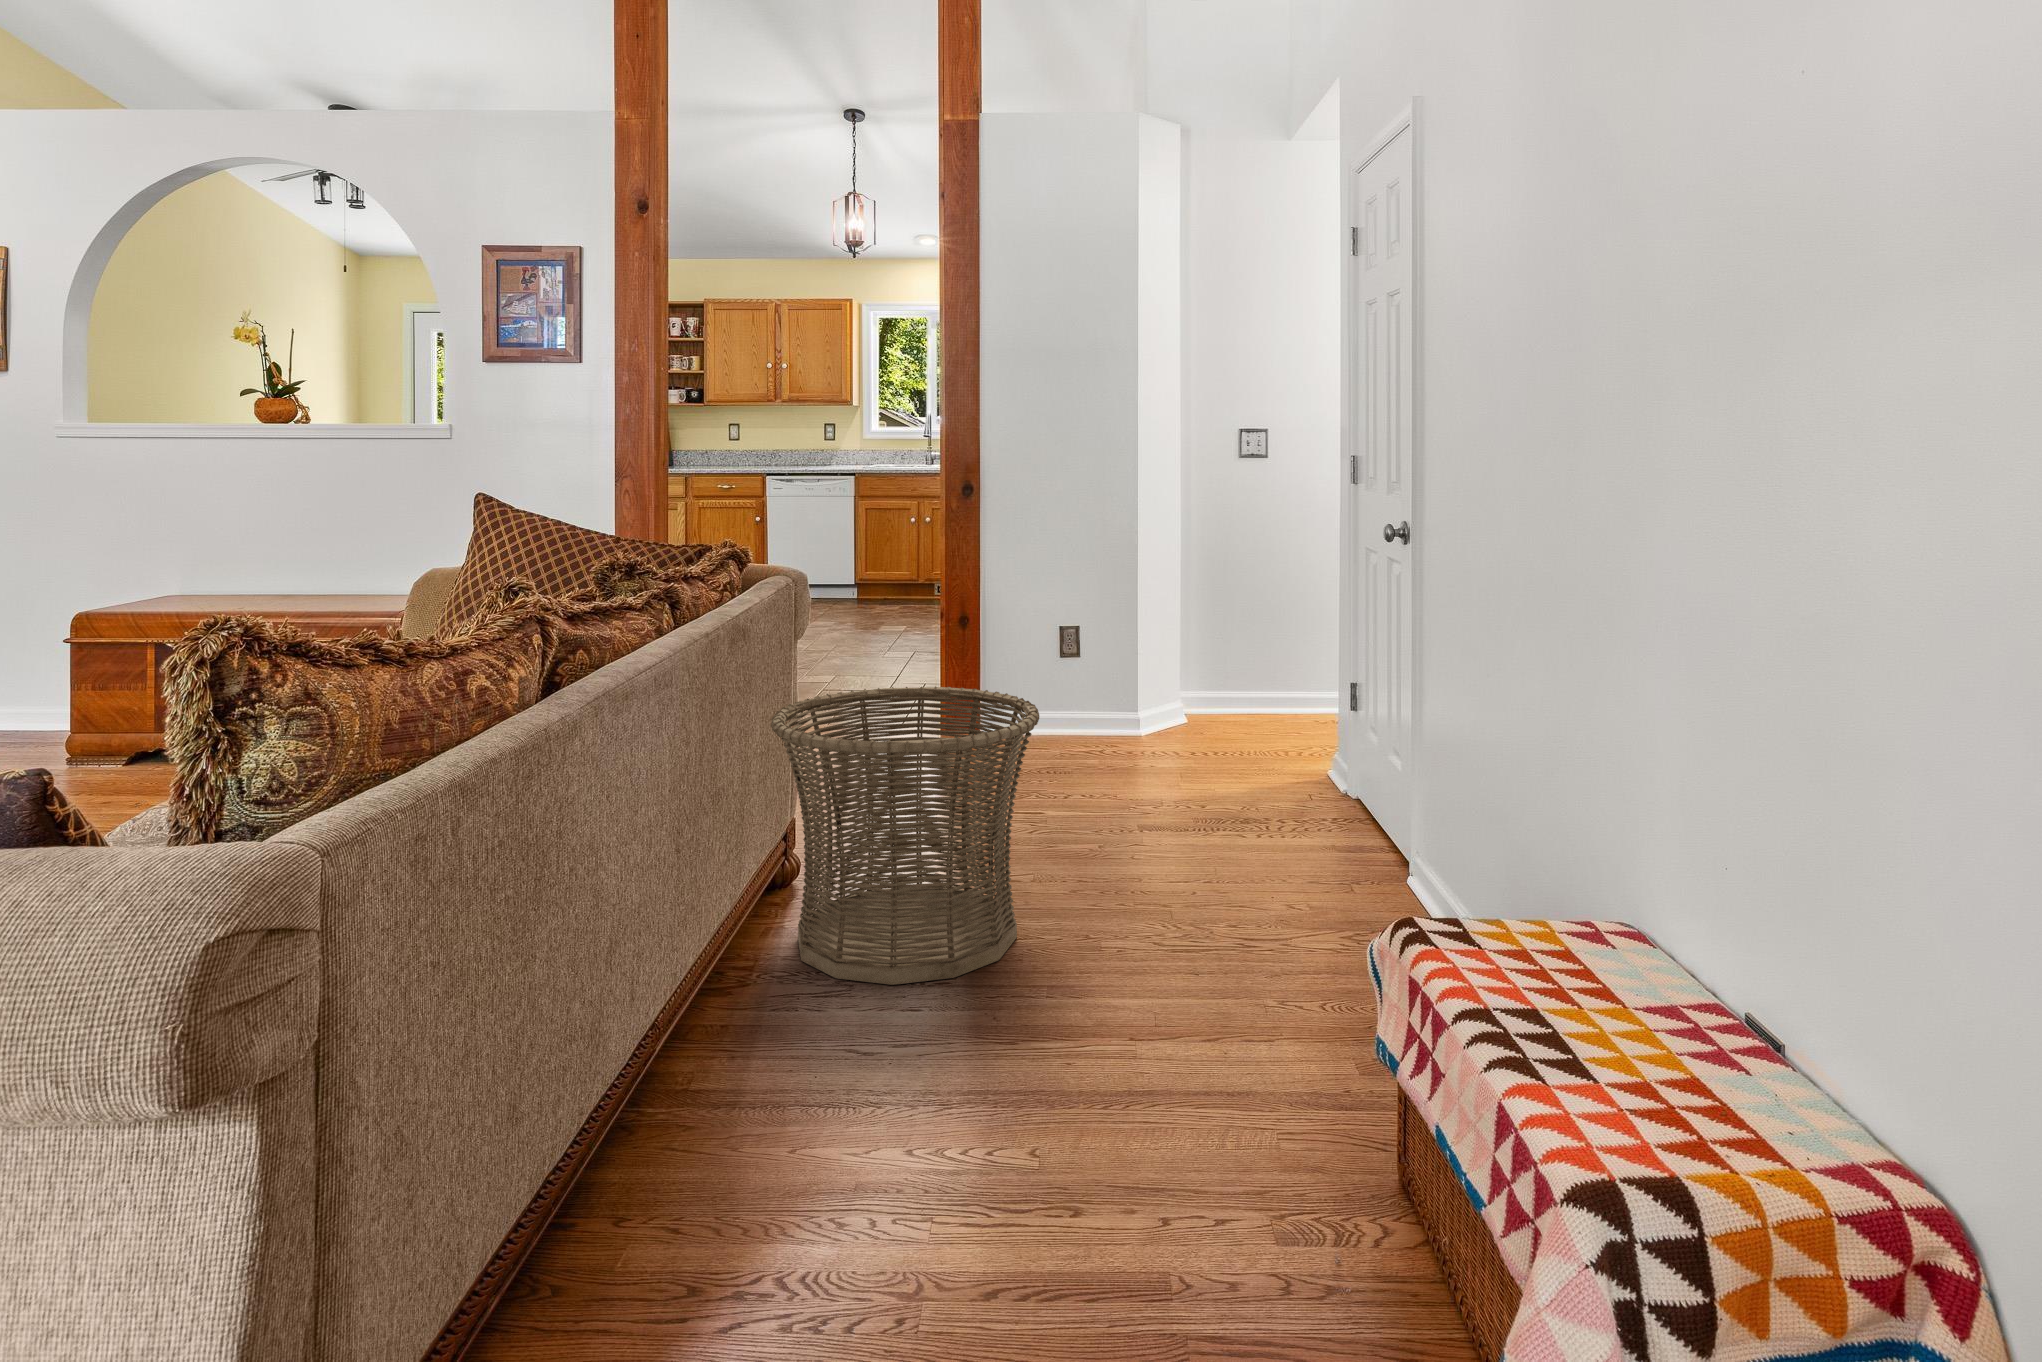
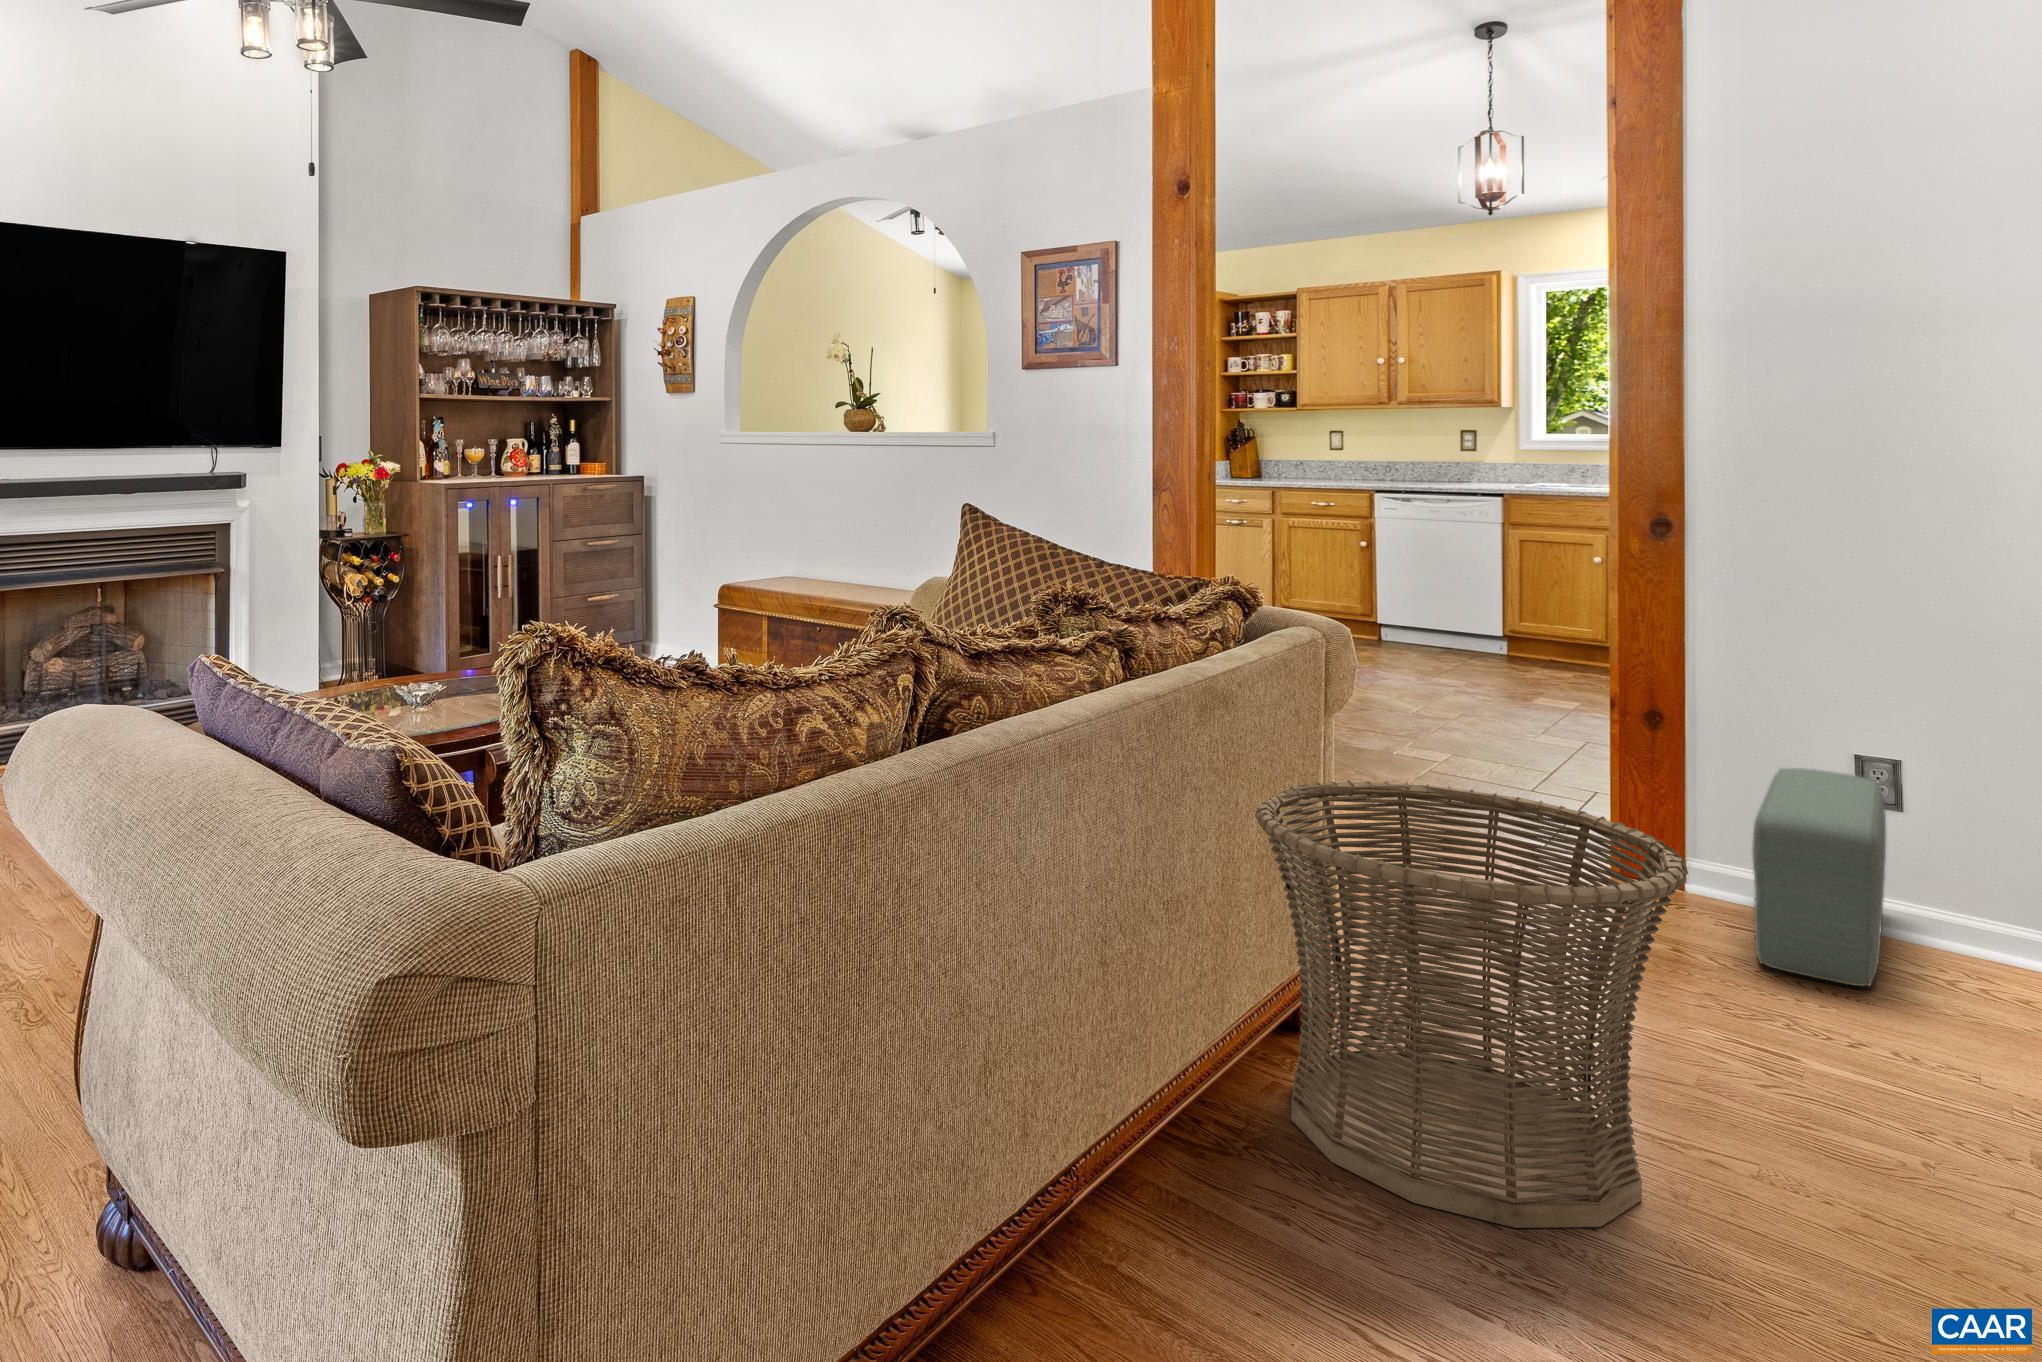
pouf: none [1046,651,1108,784] -> present [1753,768,1886,986]

